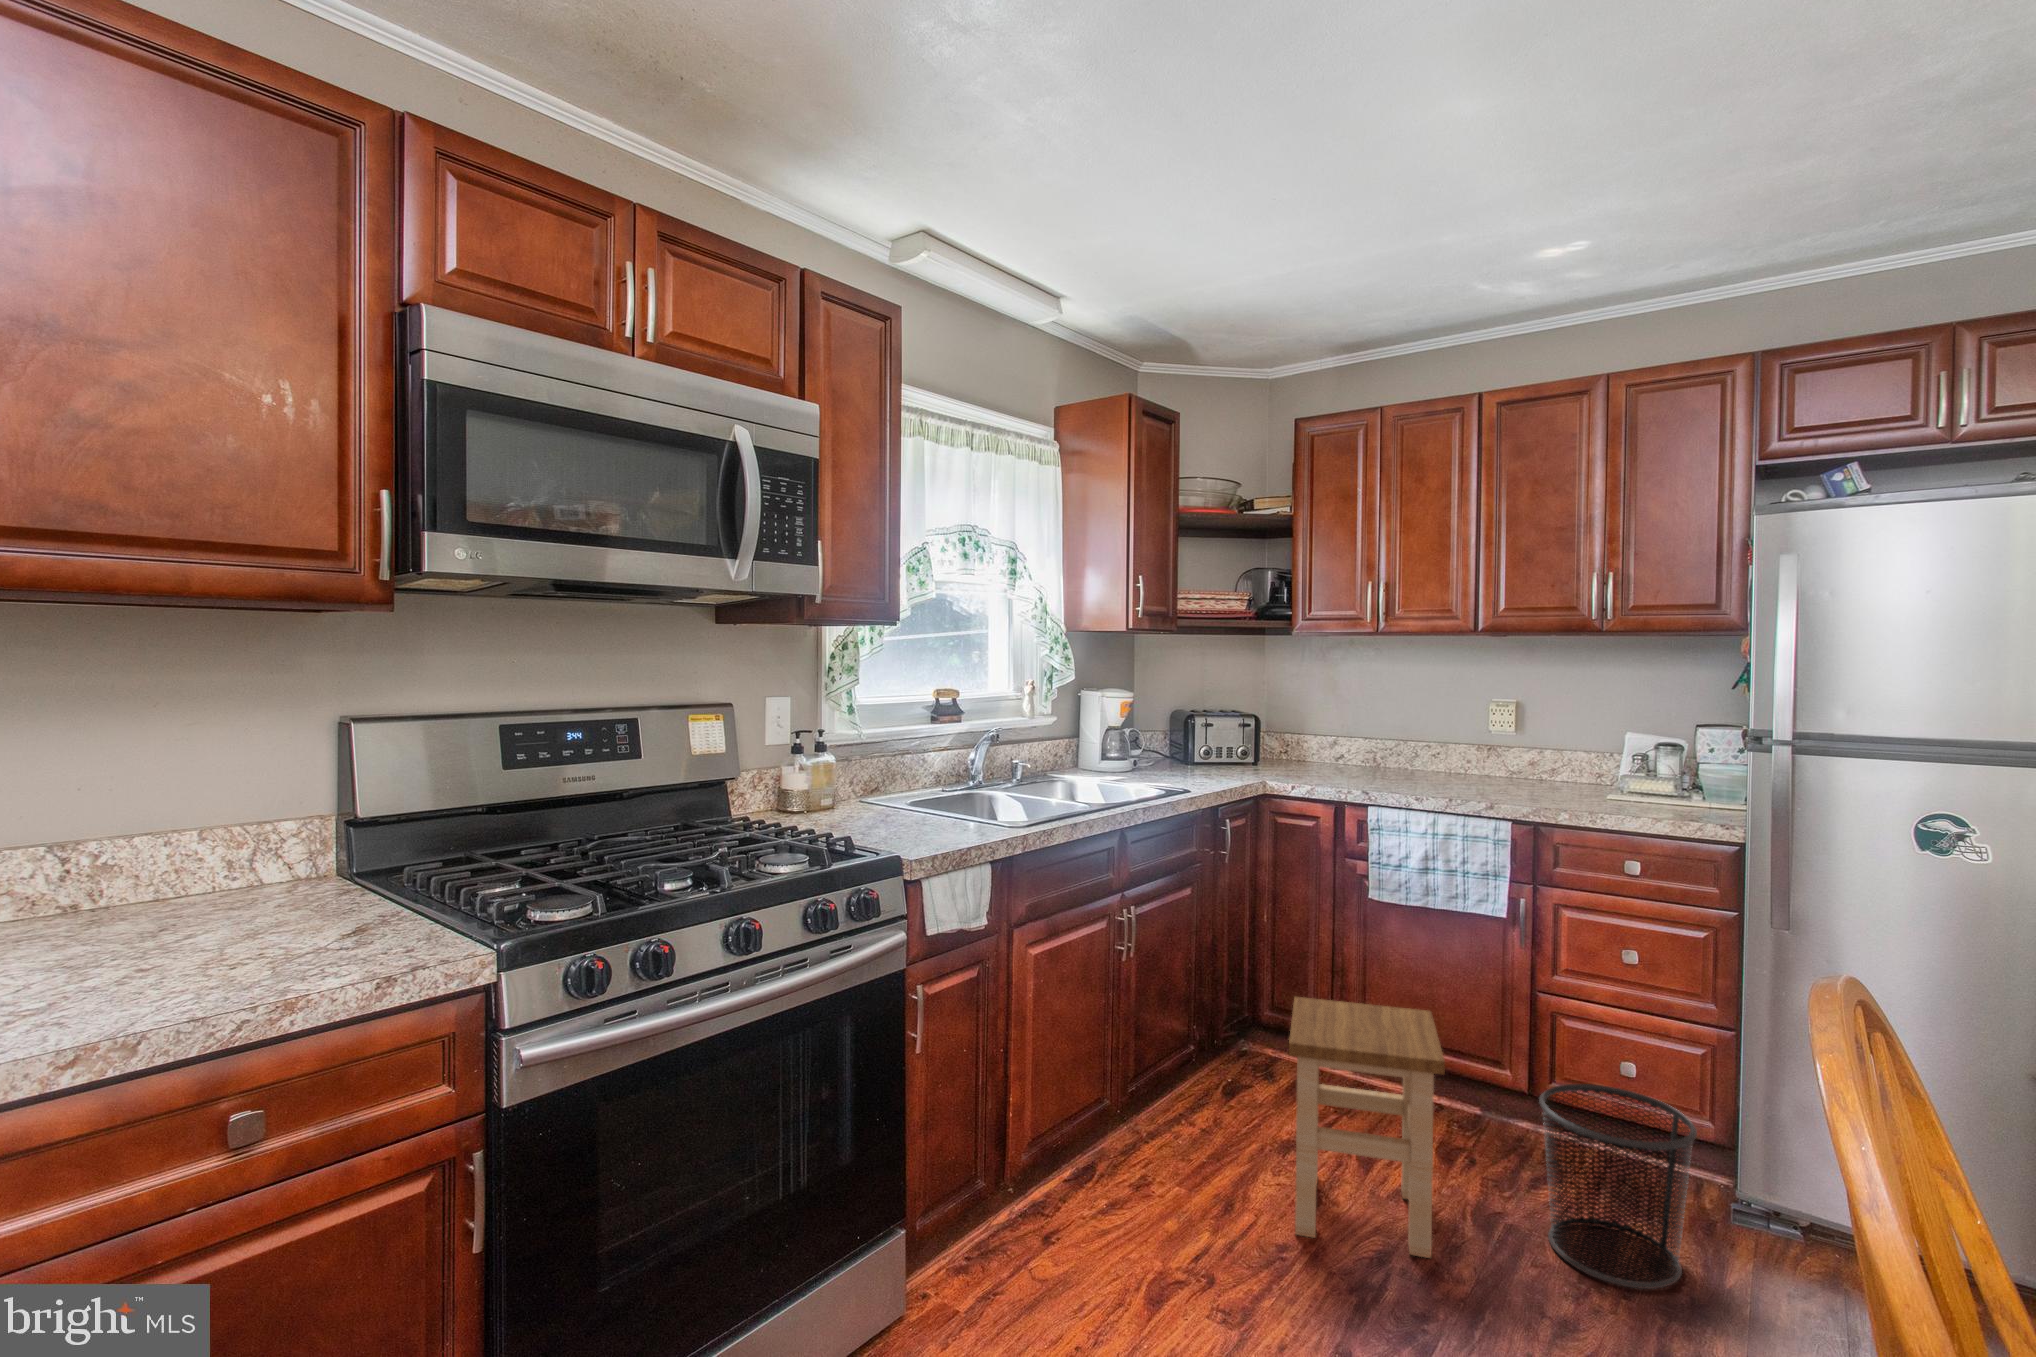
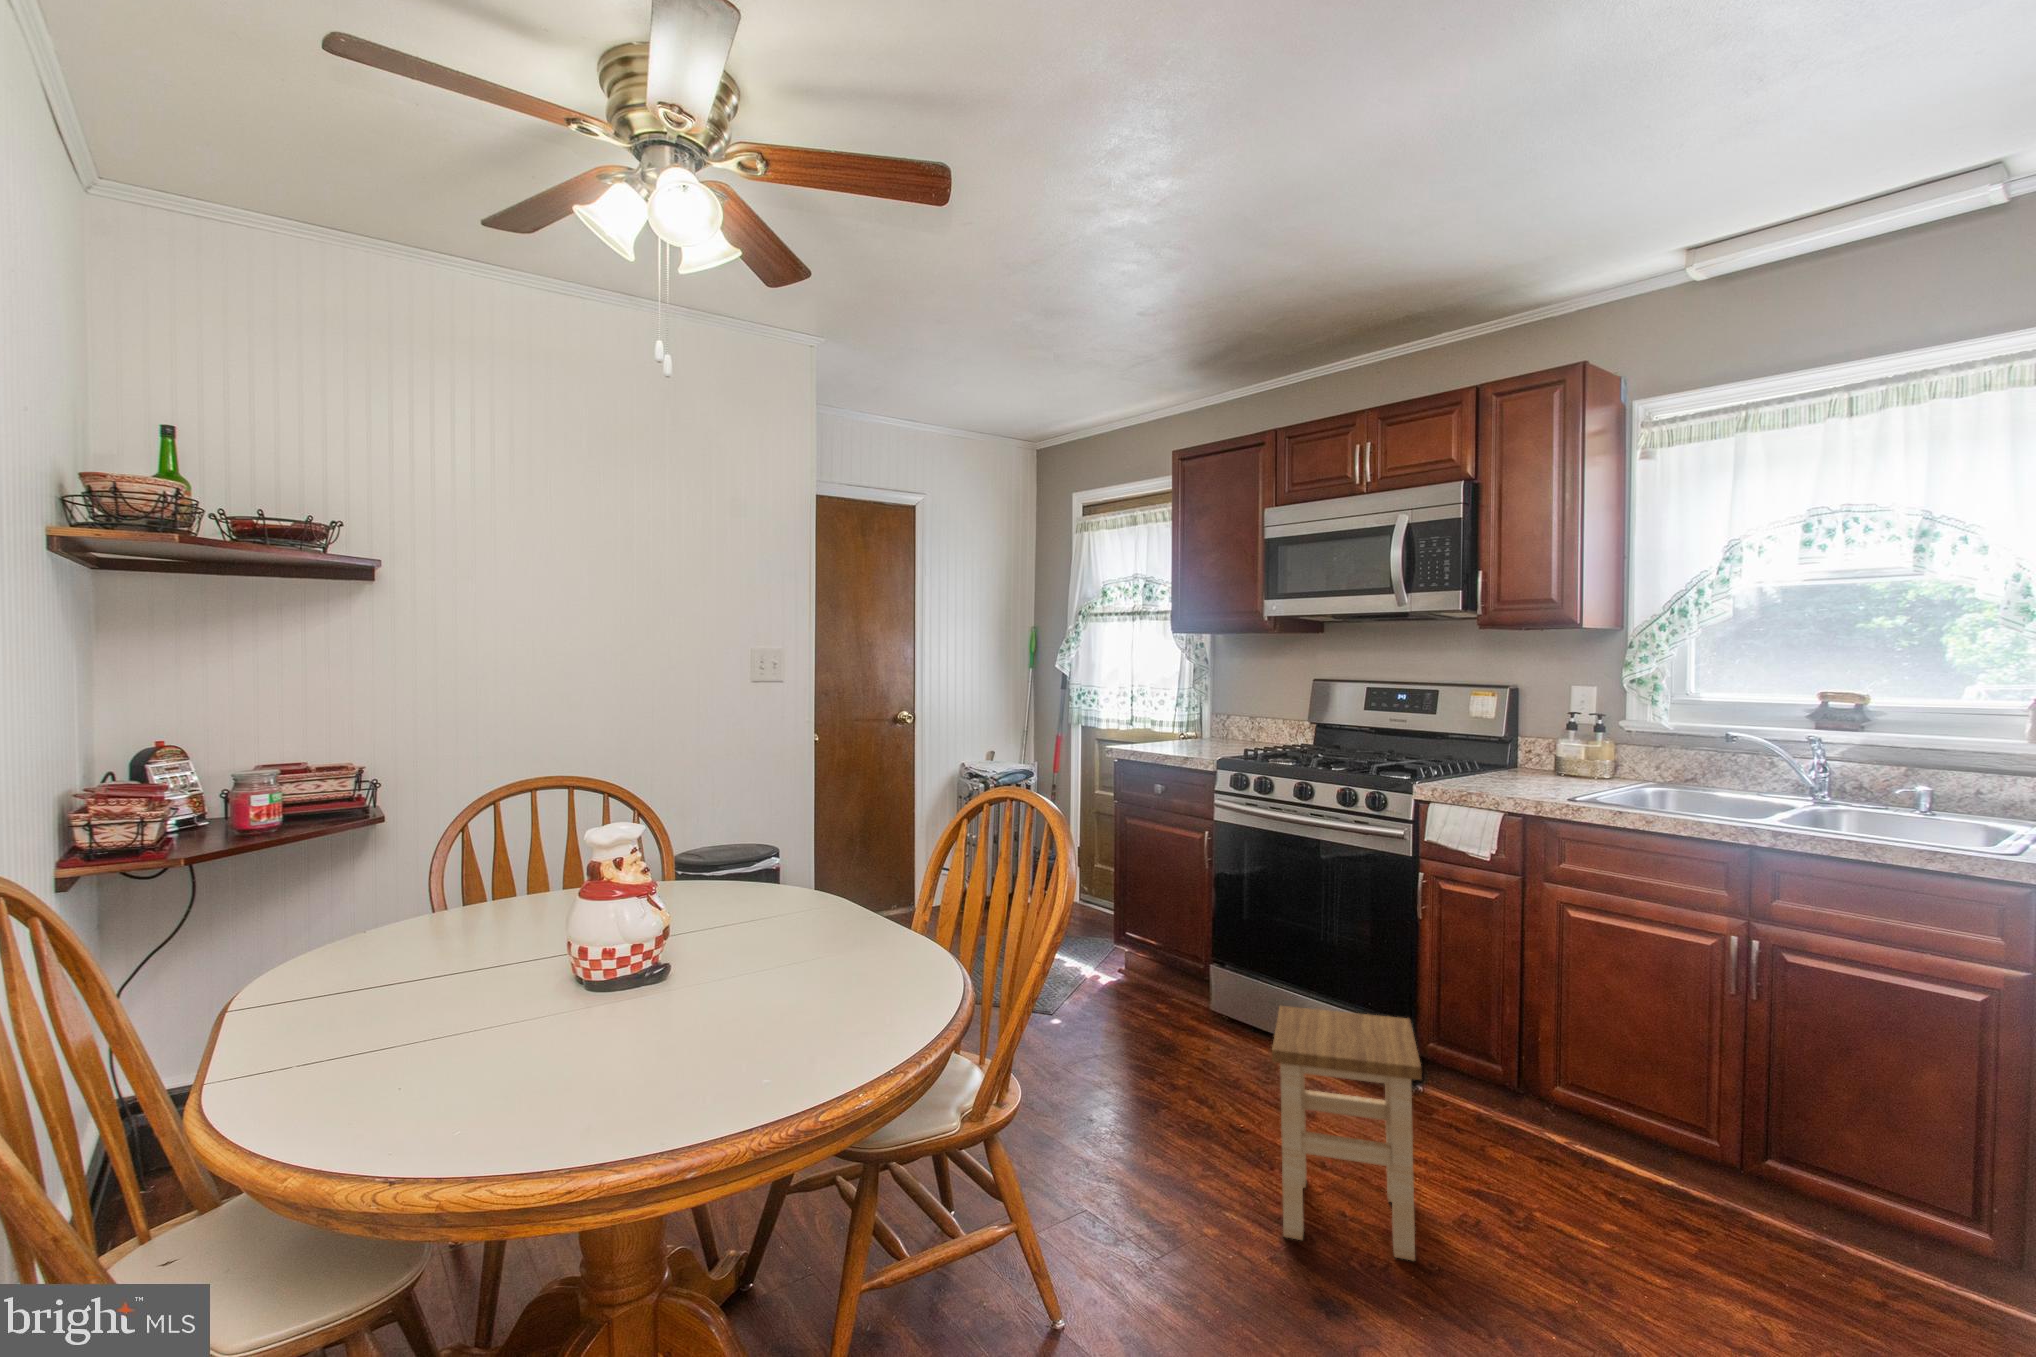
waste bin: present [1539,1084,1697,1289] -> none [1516,1089,1671,1292]

